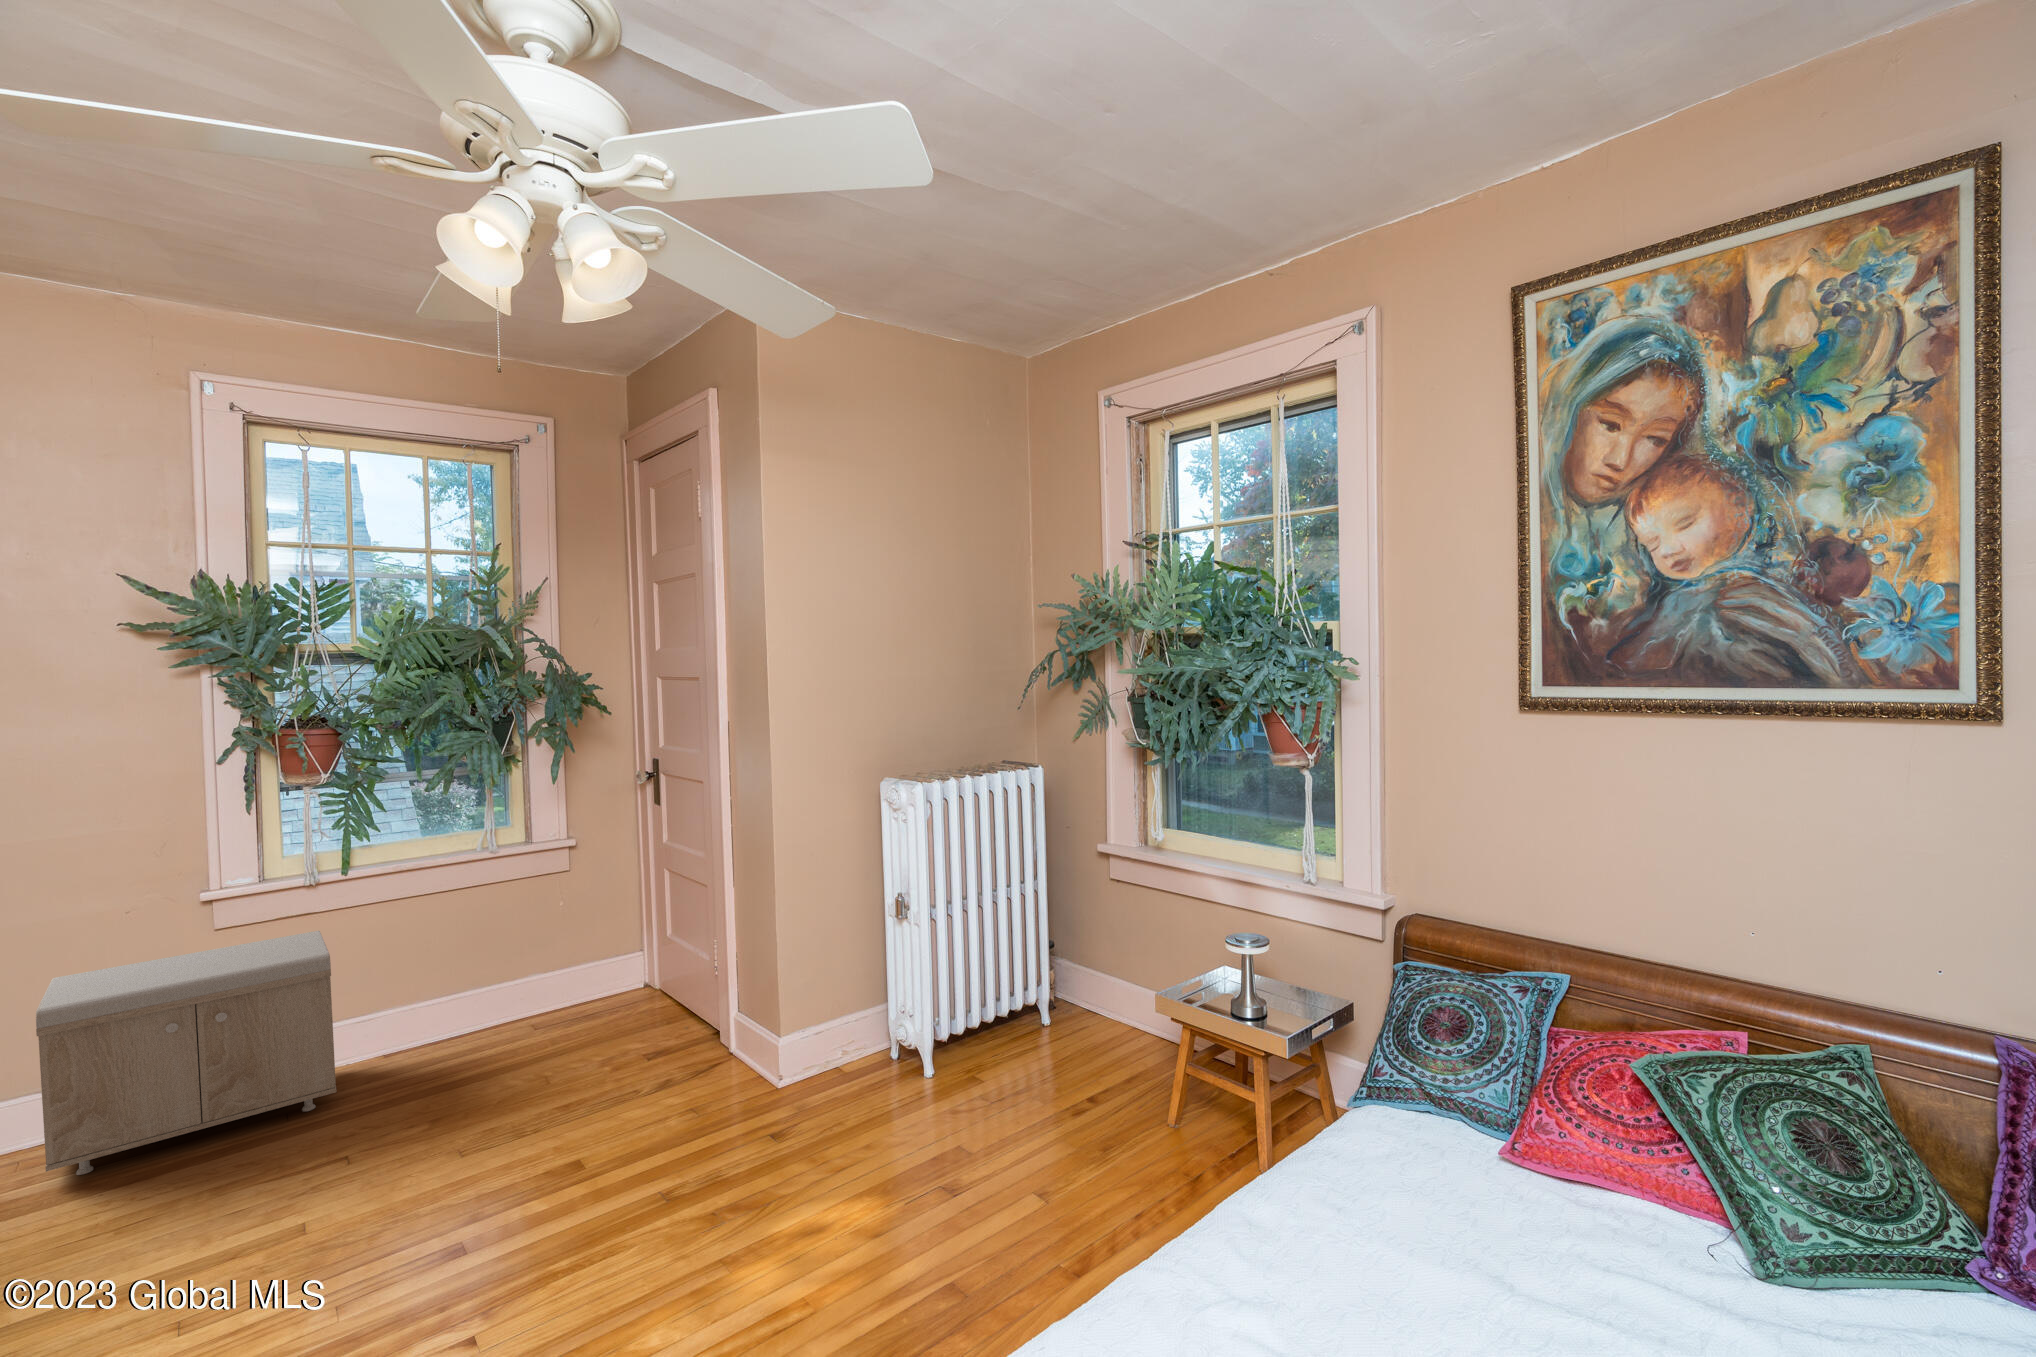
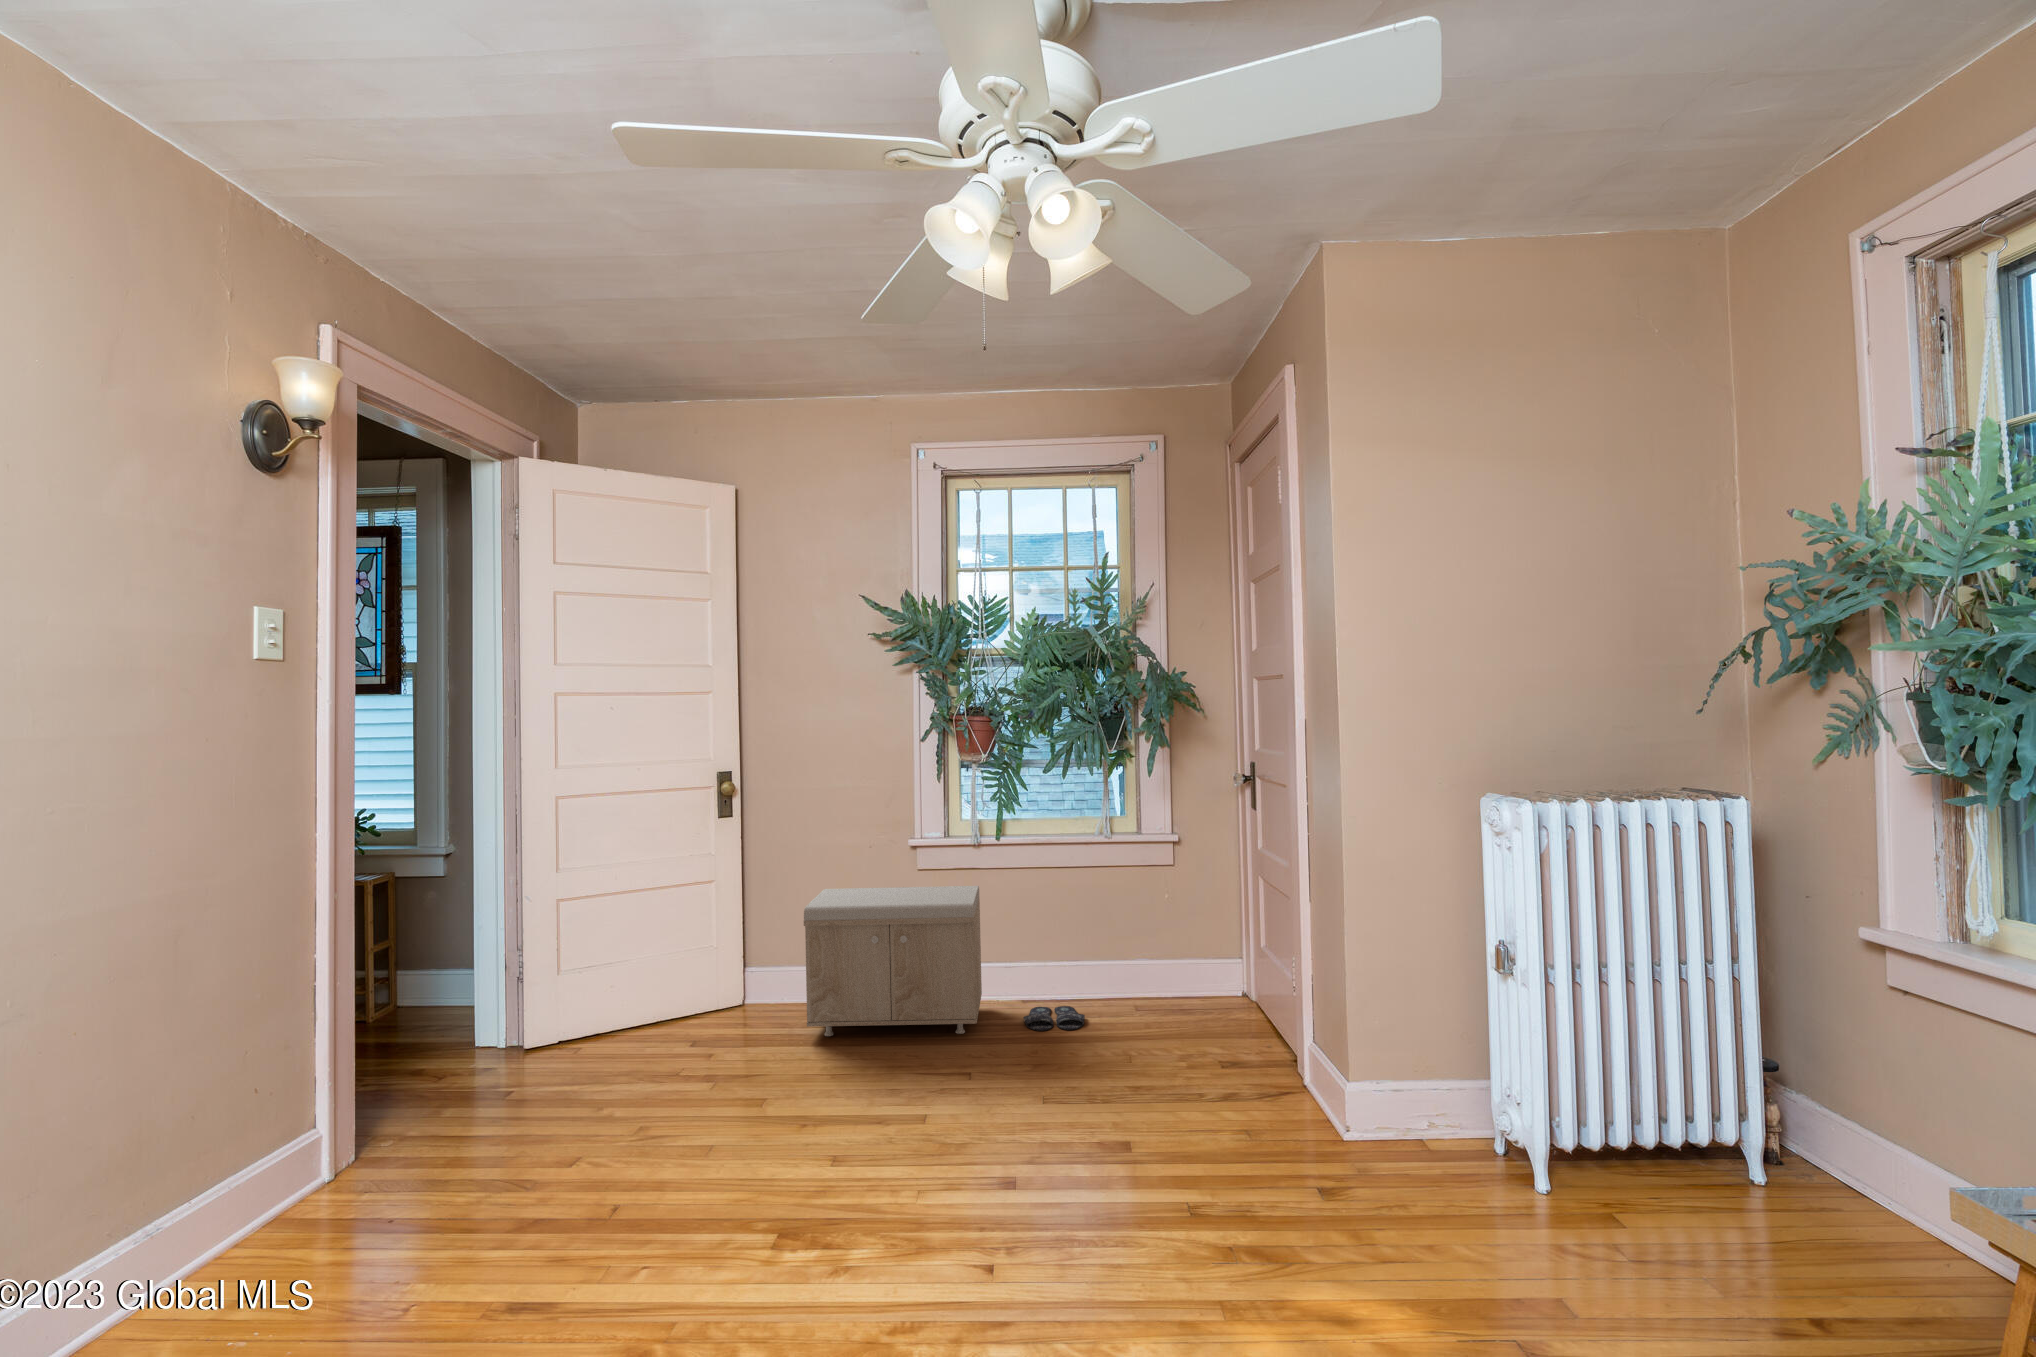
slippers: none [393,1041,474,1079] -> present [1023,1006,1085,1031]

